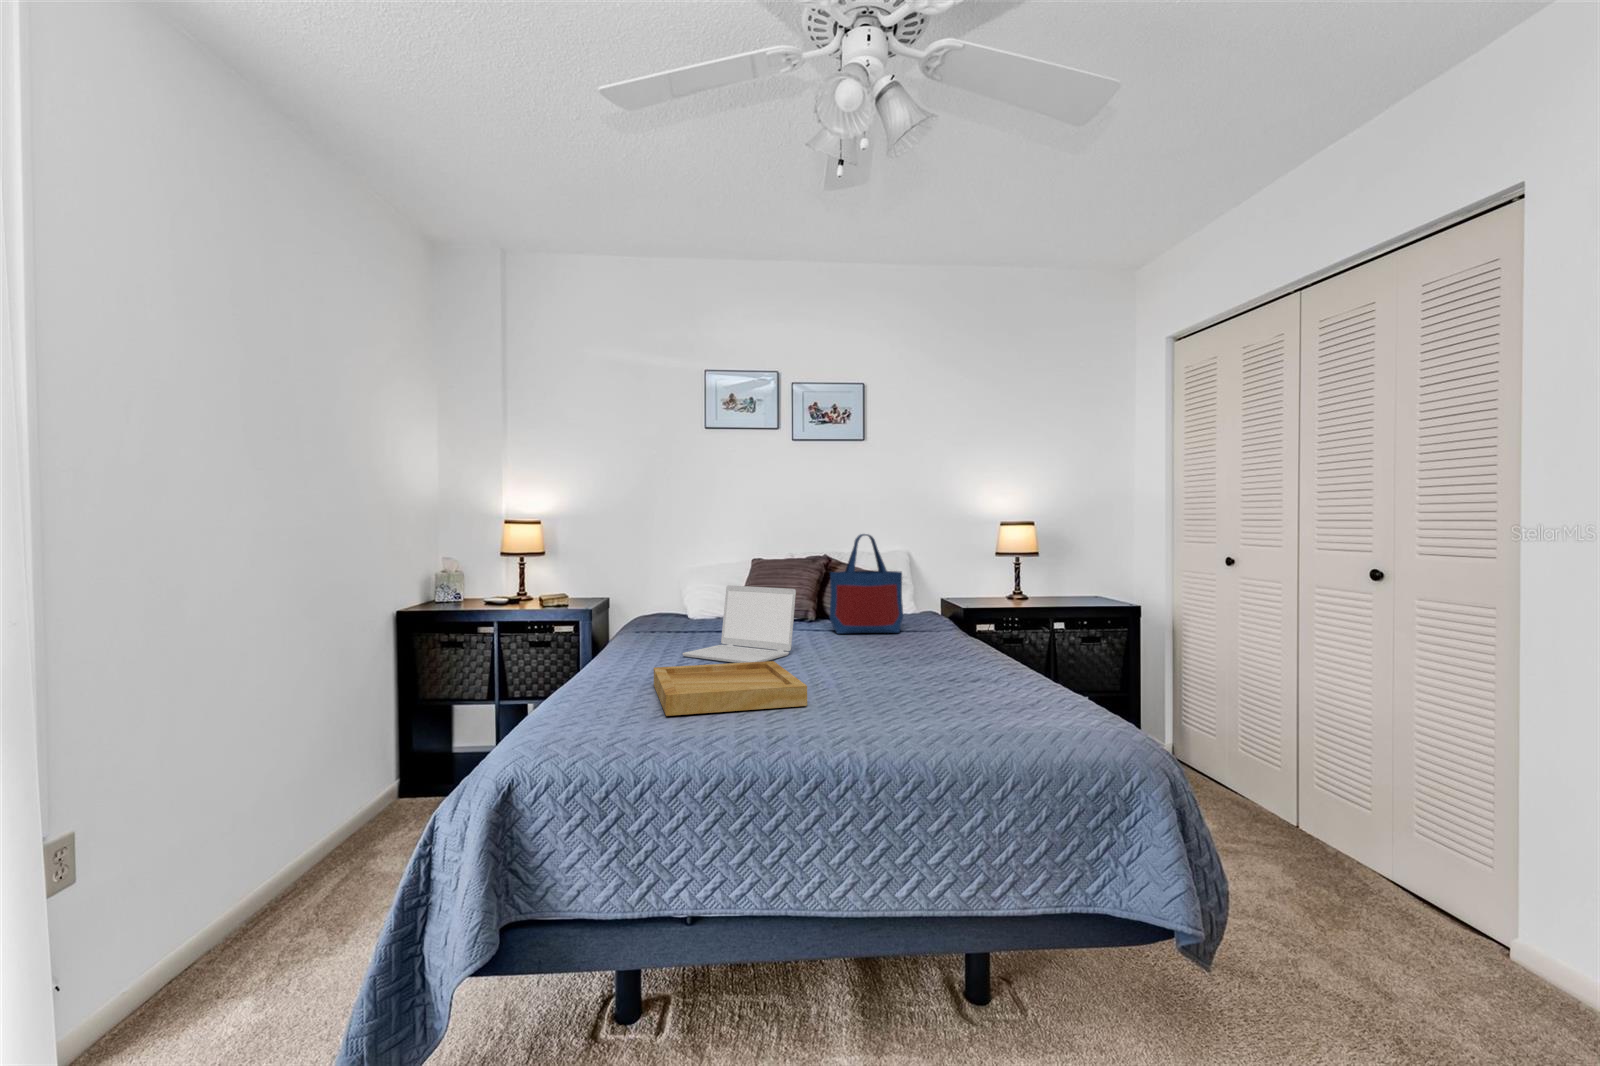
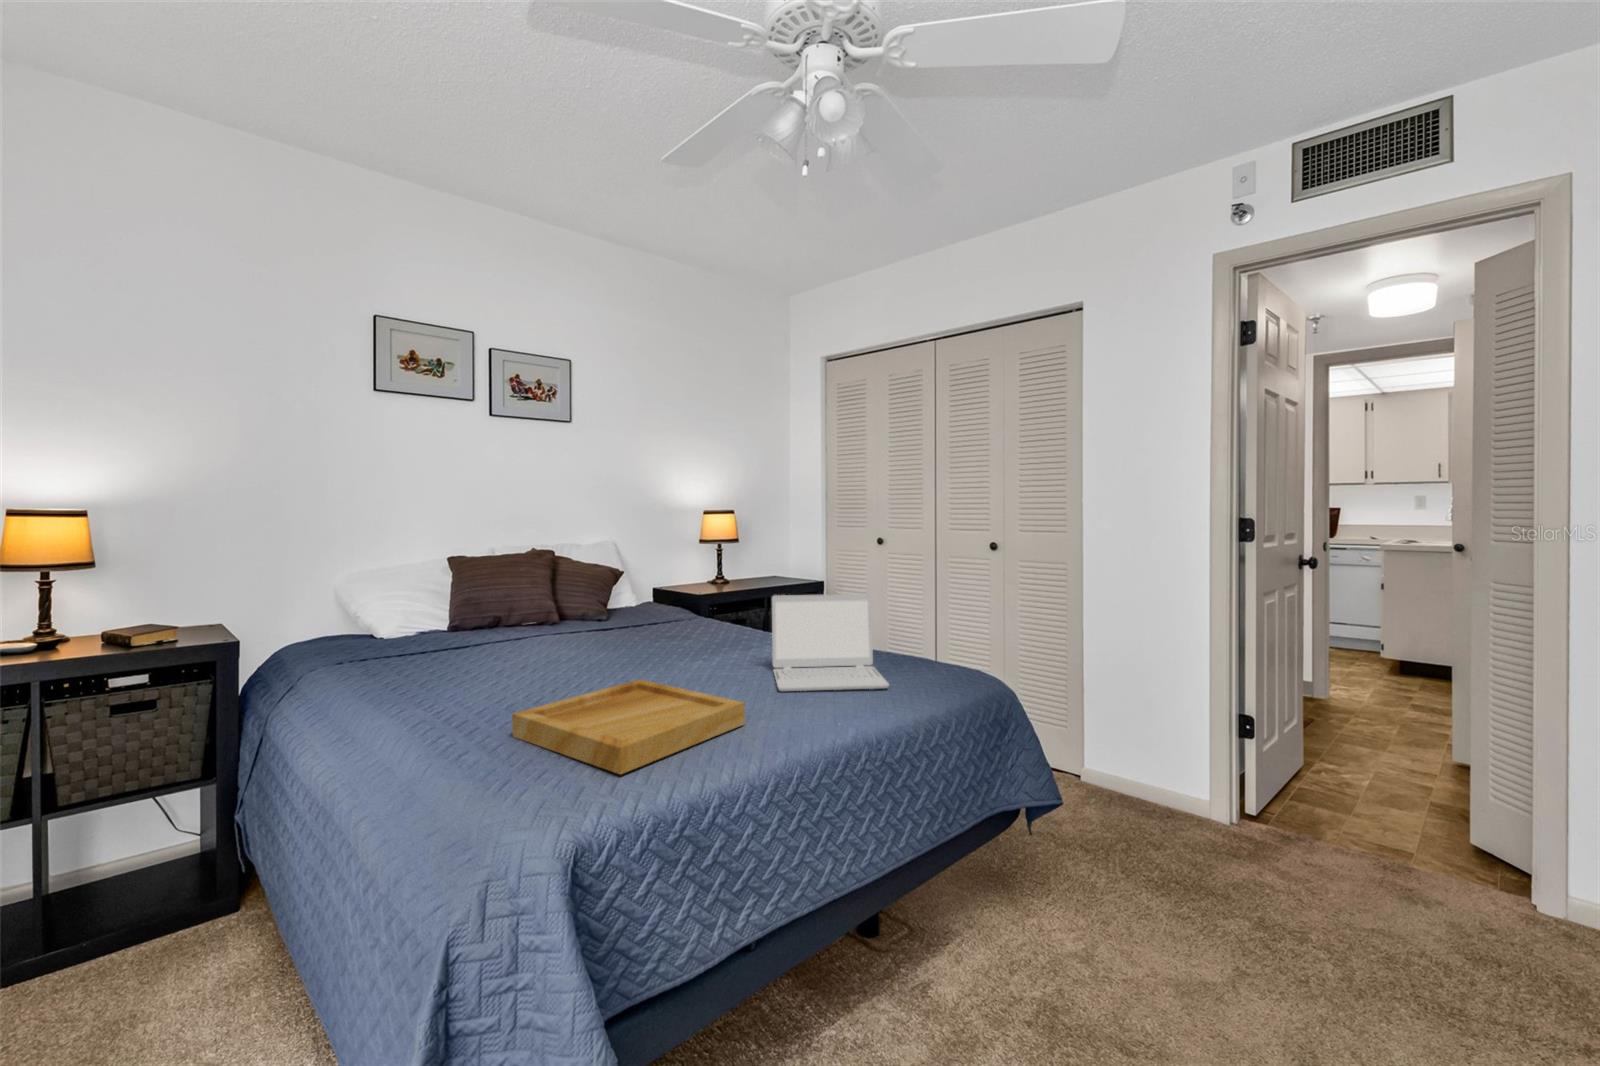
tote bag: present [830,534,903,634] -> none [594,525,669,636]
laptop: present [683,585,796,663] -> present [772,594,889,691]

